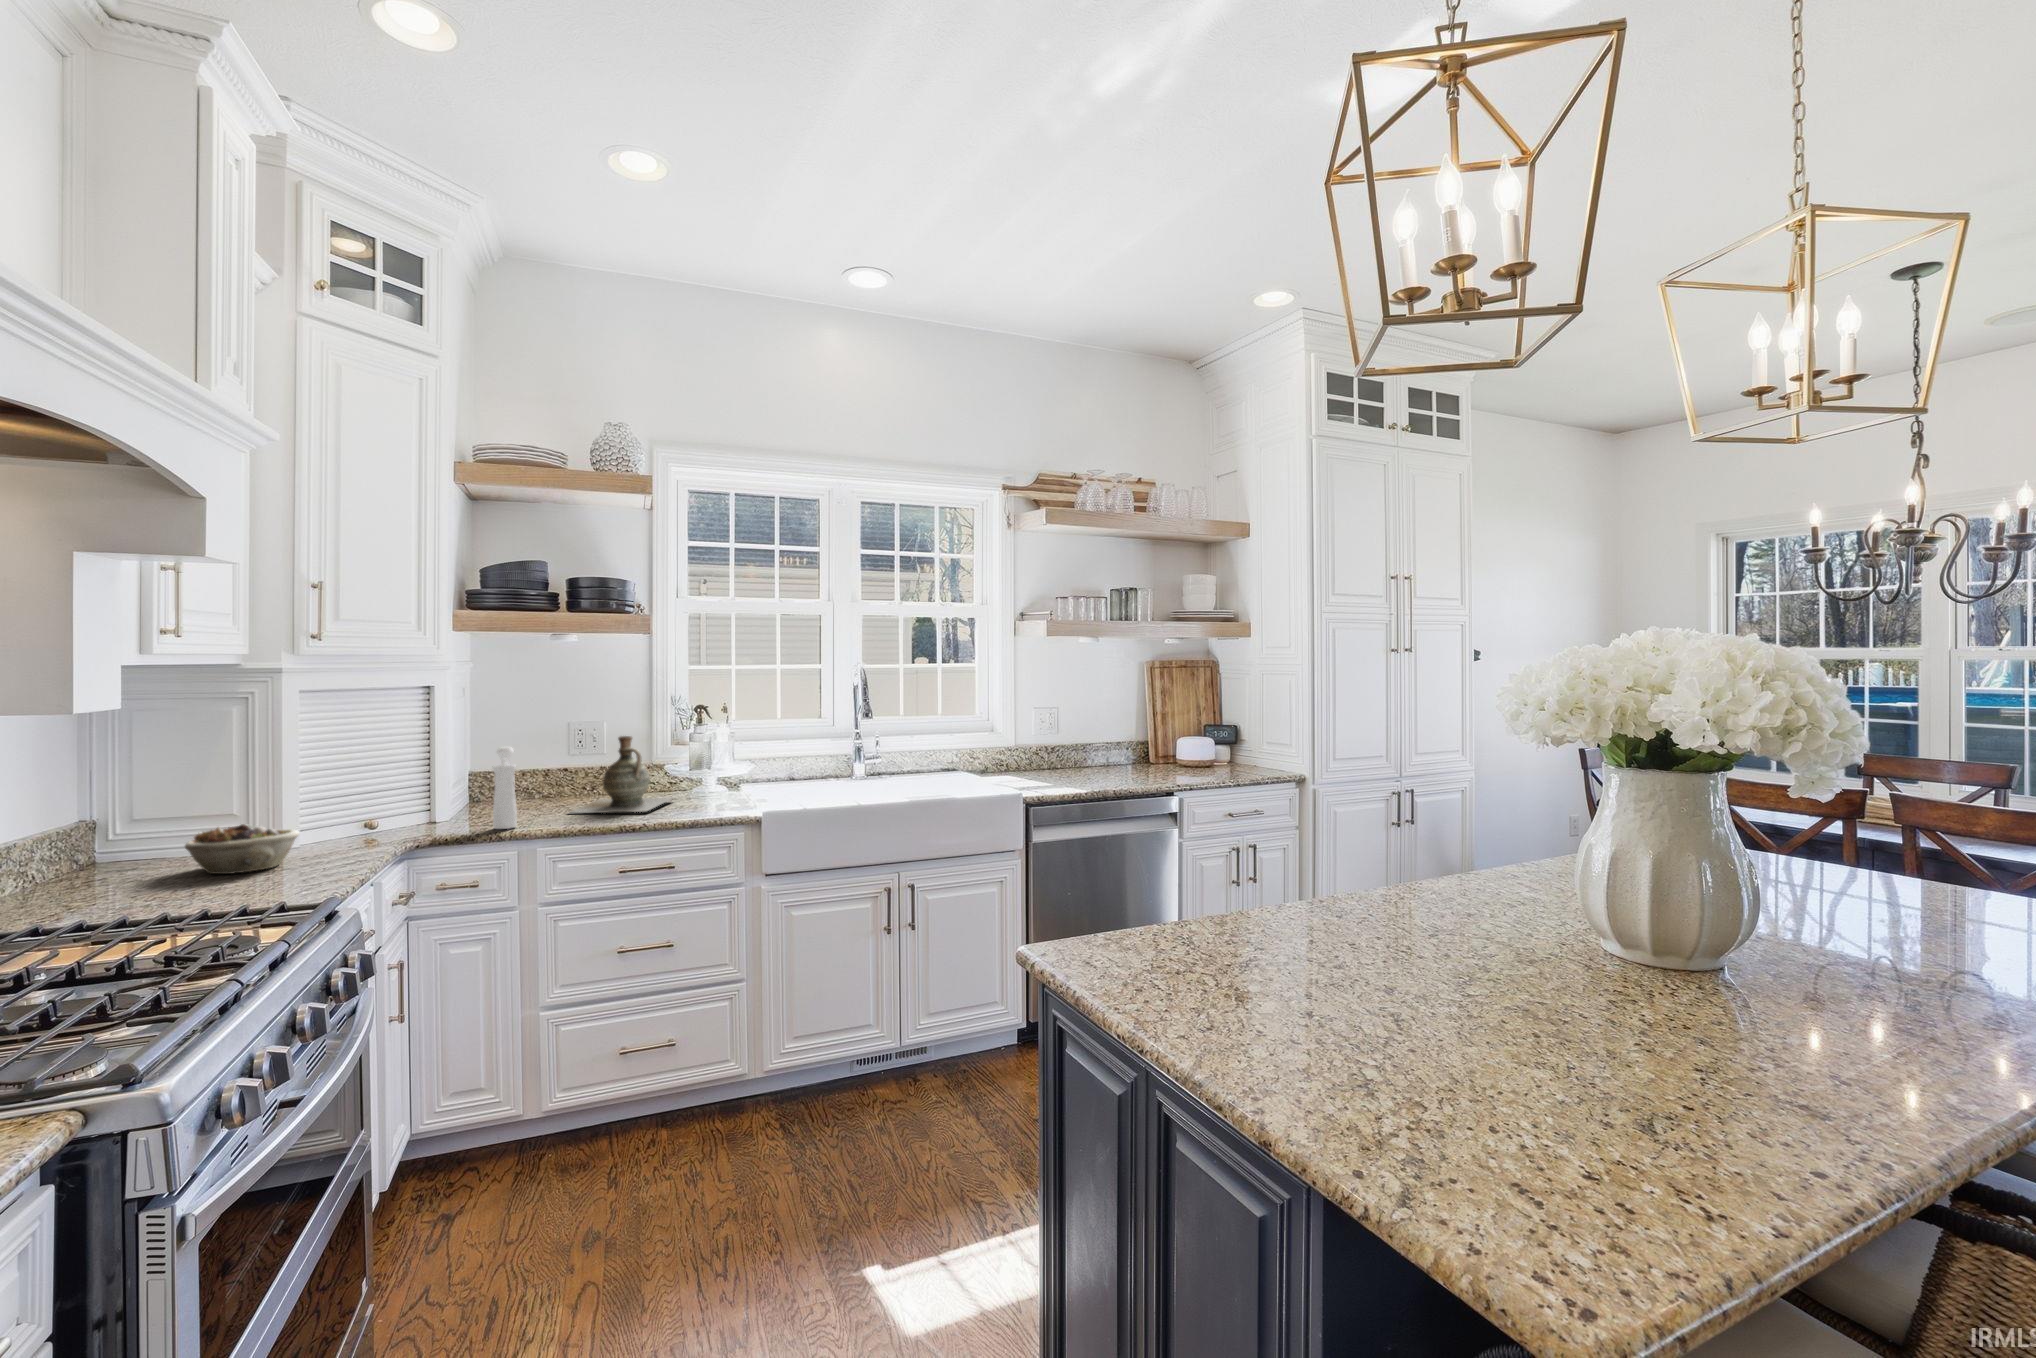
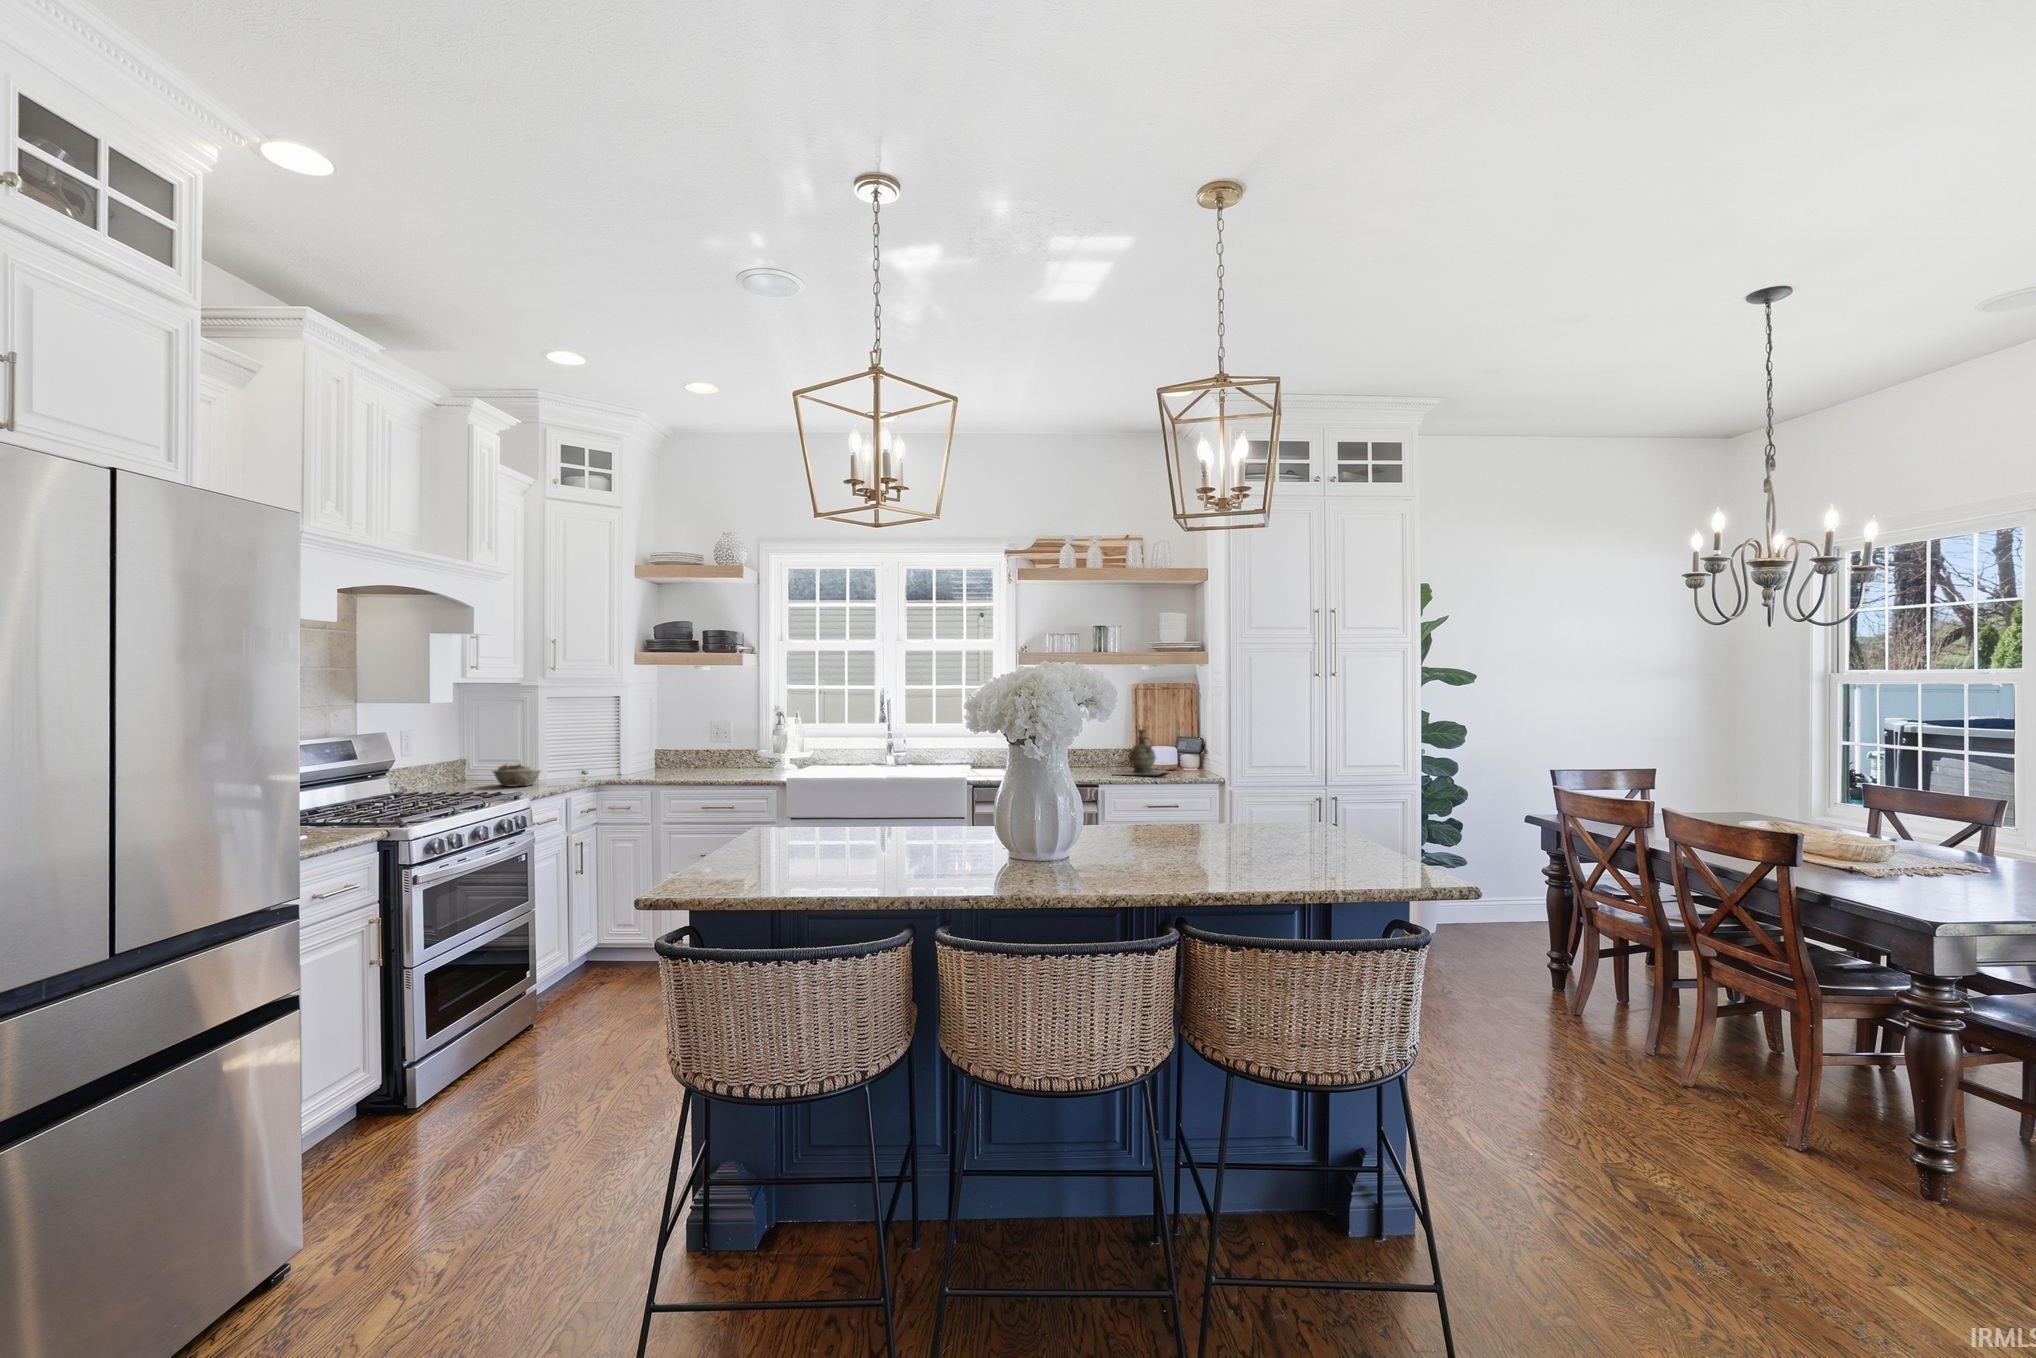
ceramic jug: present [571,736,671,813] -> present [1114,729,1165,775]
pepper mill: present [492,747,517,829] -> none [643,732,661,778]

